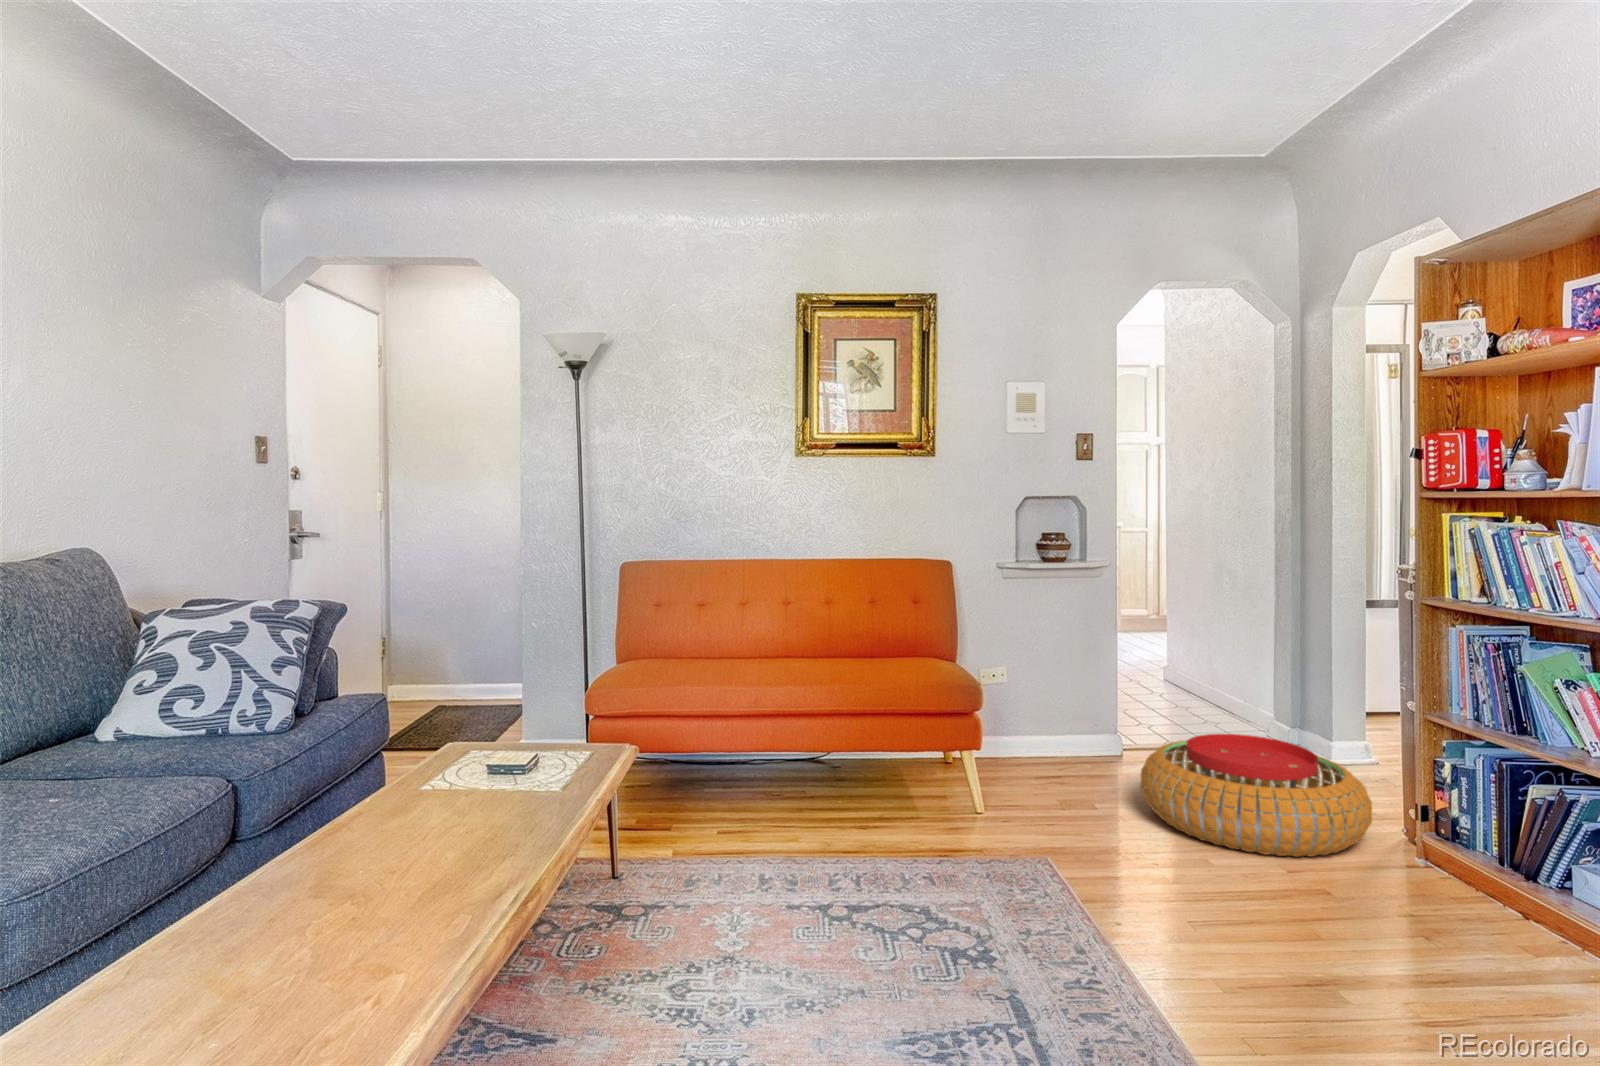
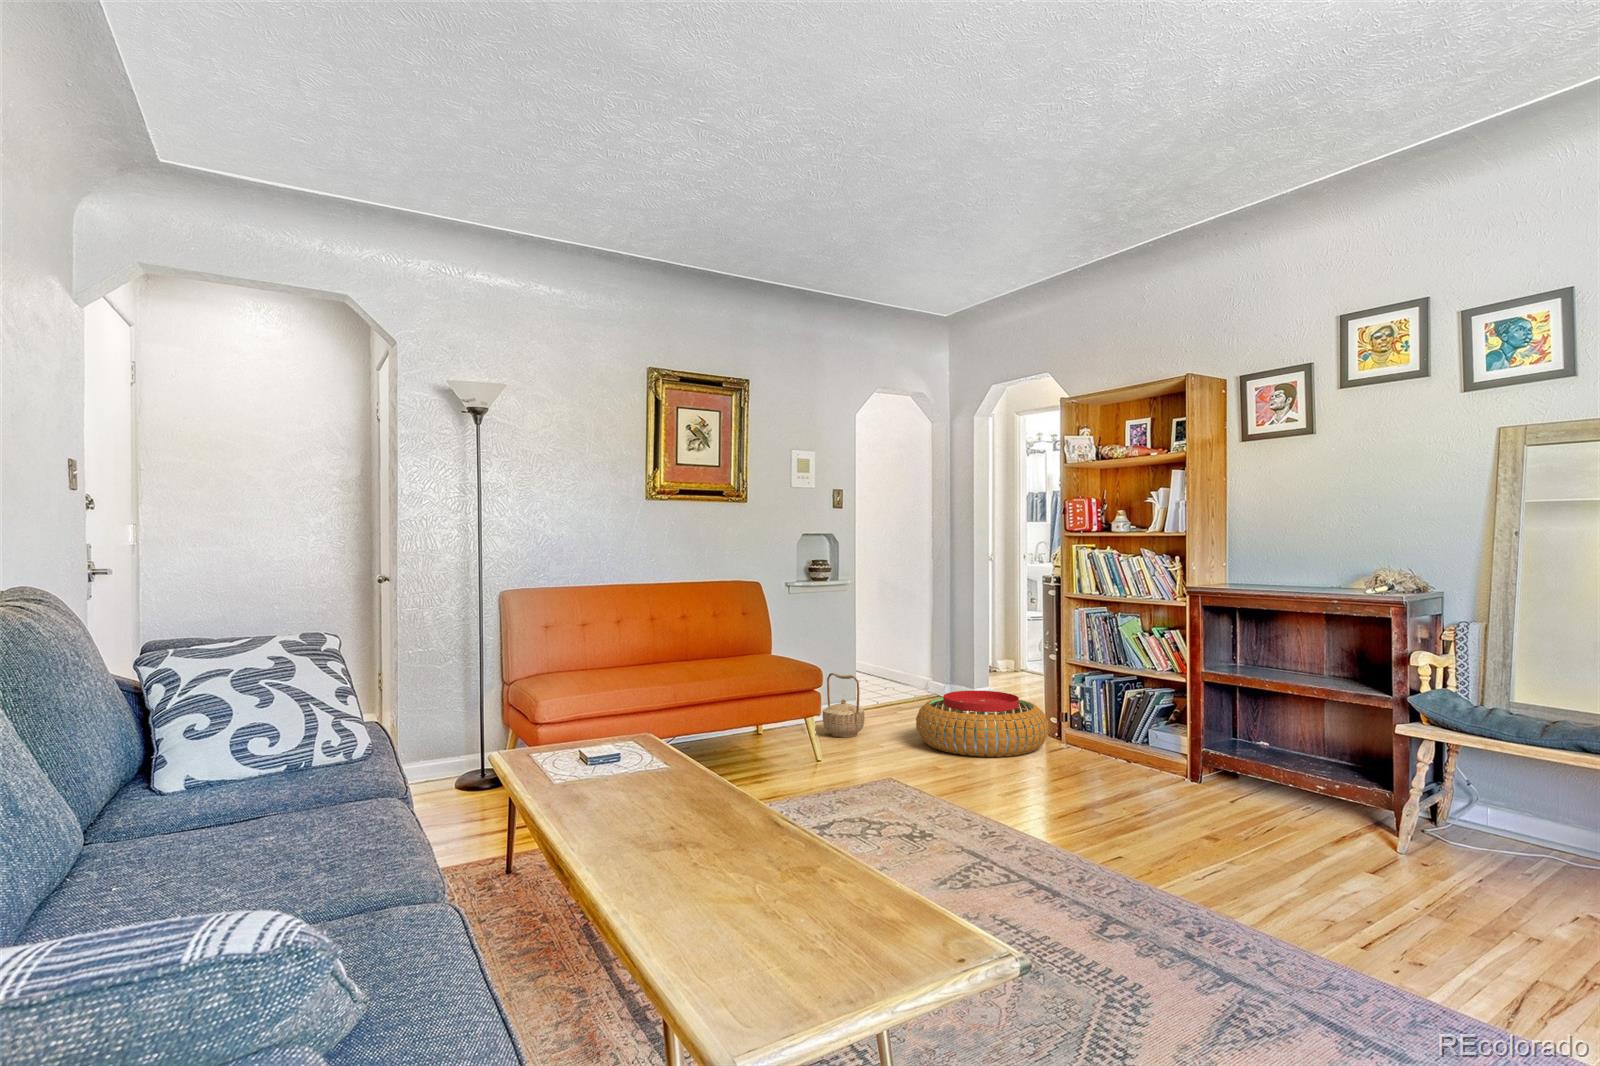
basket: none [1030,682,1090,772] -> present [822,673,864,738]

